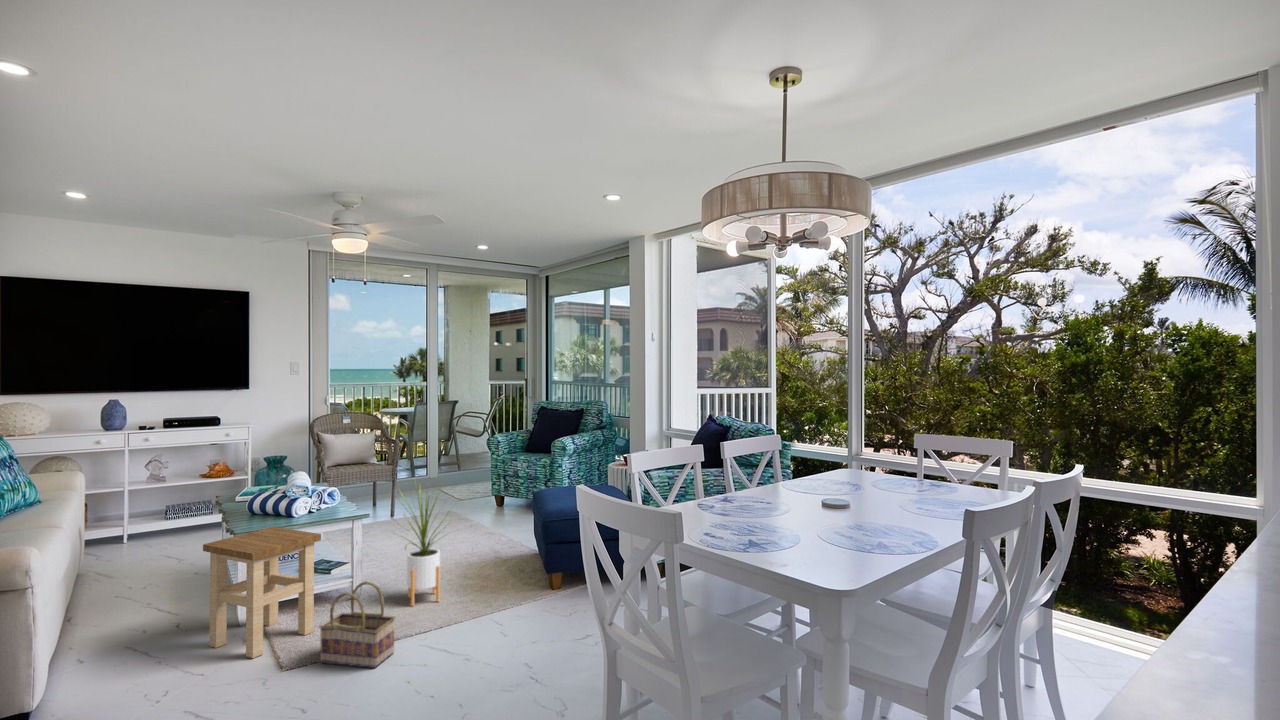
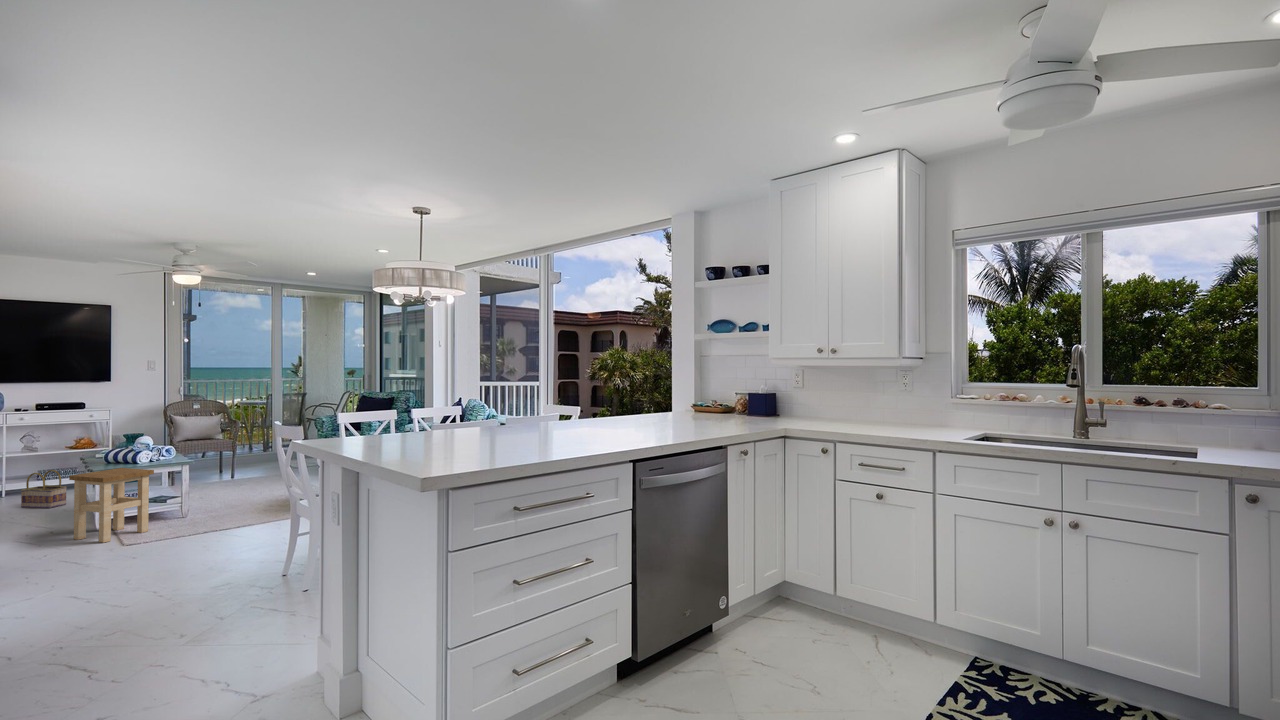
house plant: present [400,483,441,606] -> none [202,436,259,519]
basket: present [320,581,395,668] -> present [21,470,67,508]

